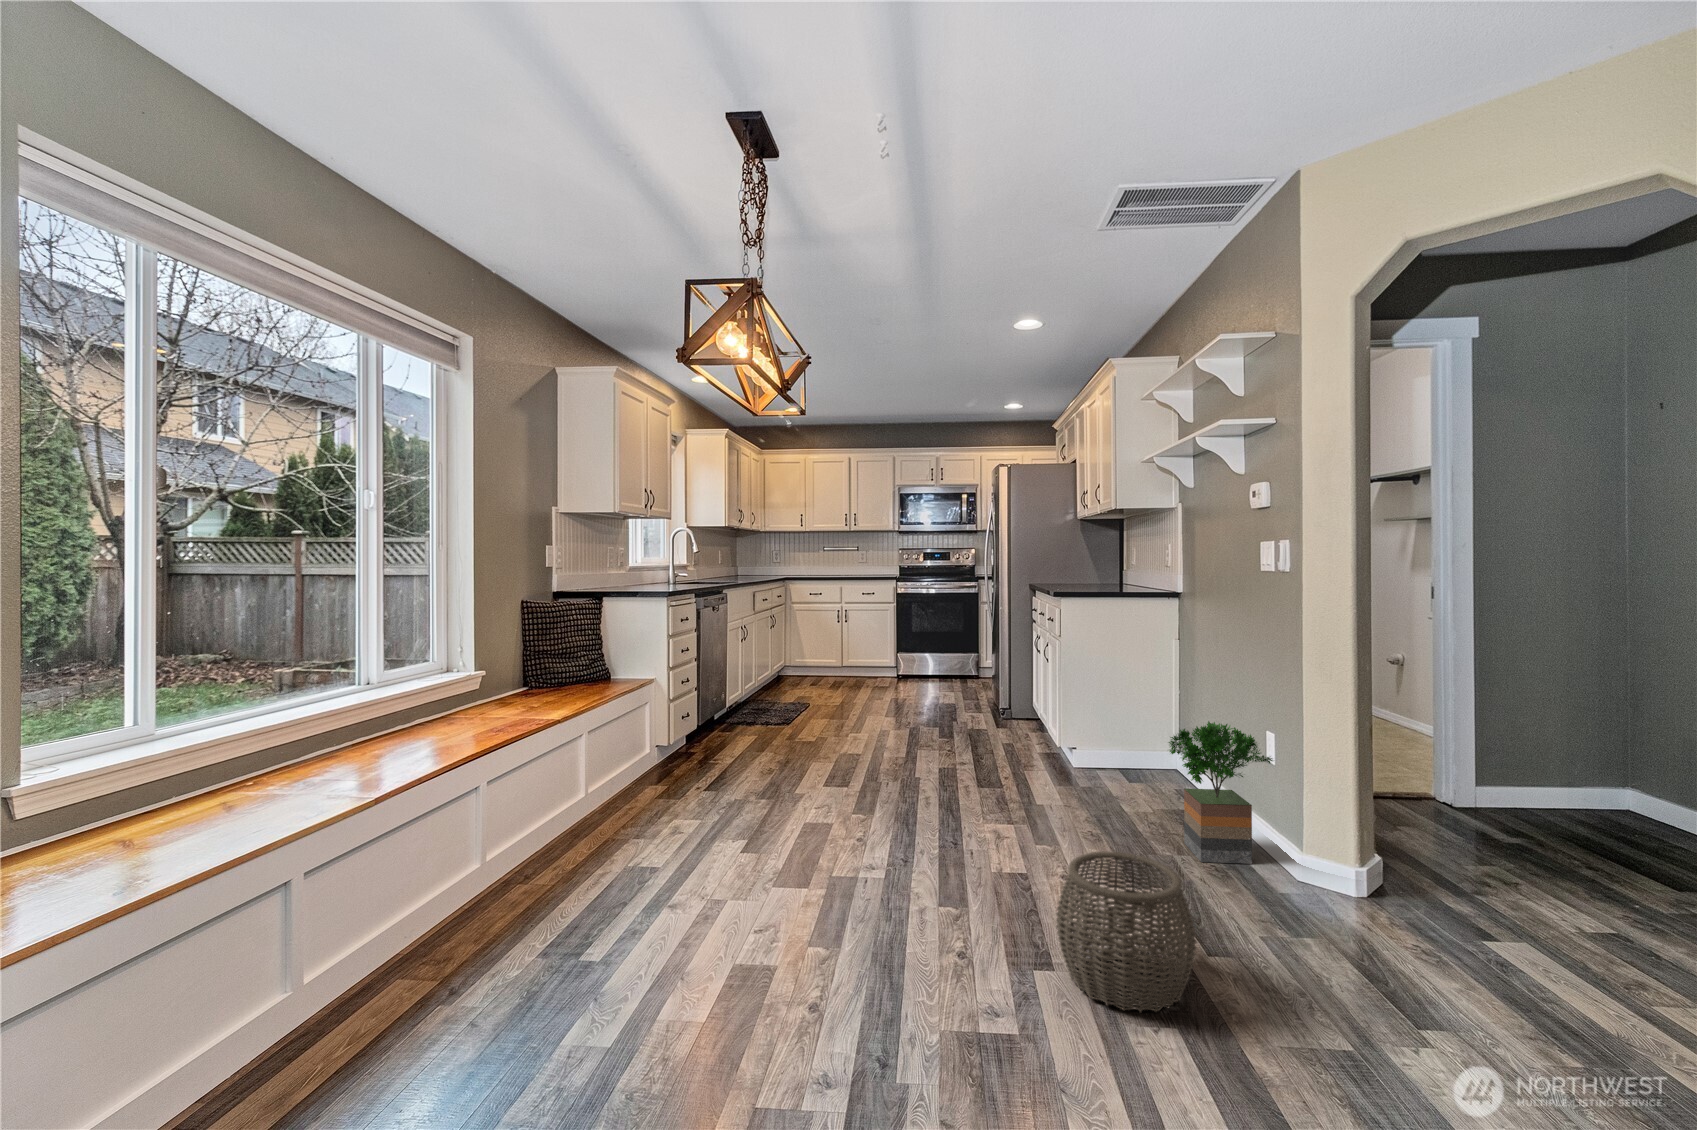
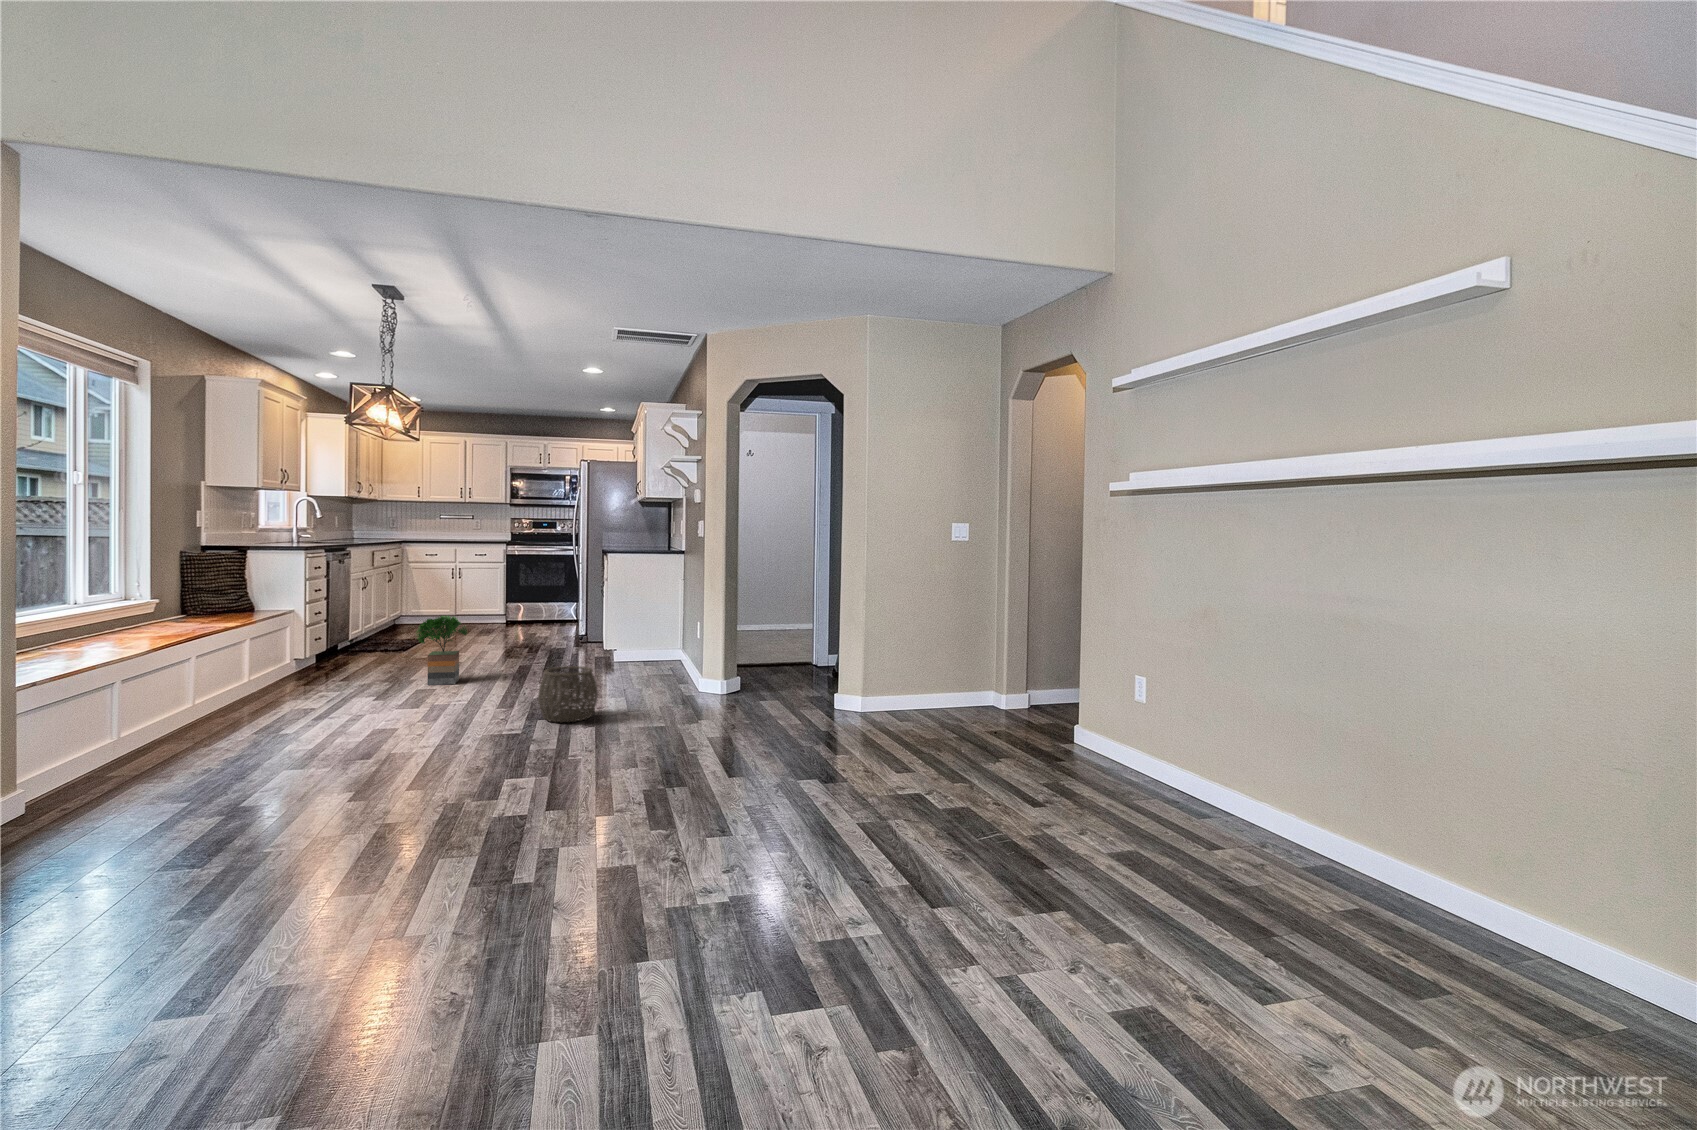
potted tree: present [1169,721,1273,864] -> present [417,616,467,685]

